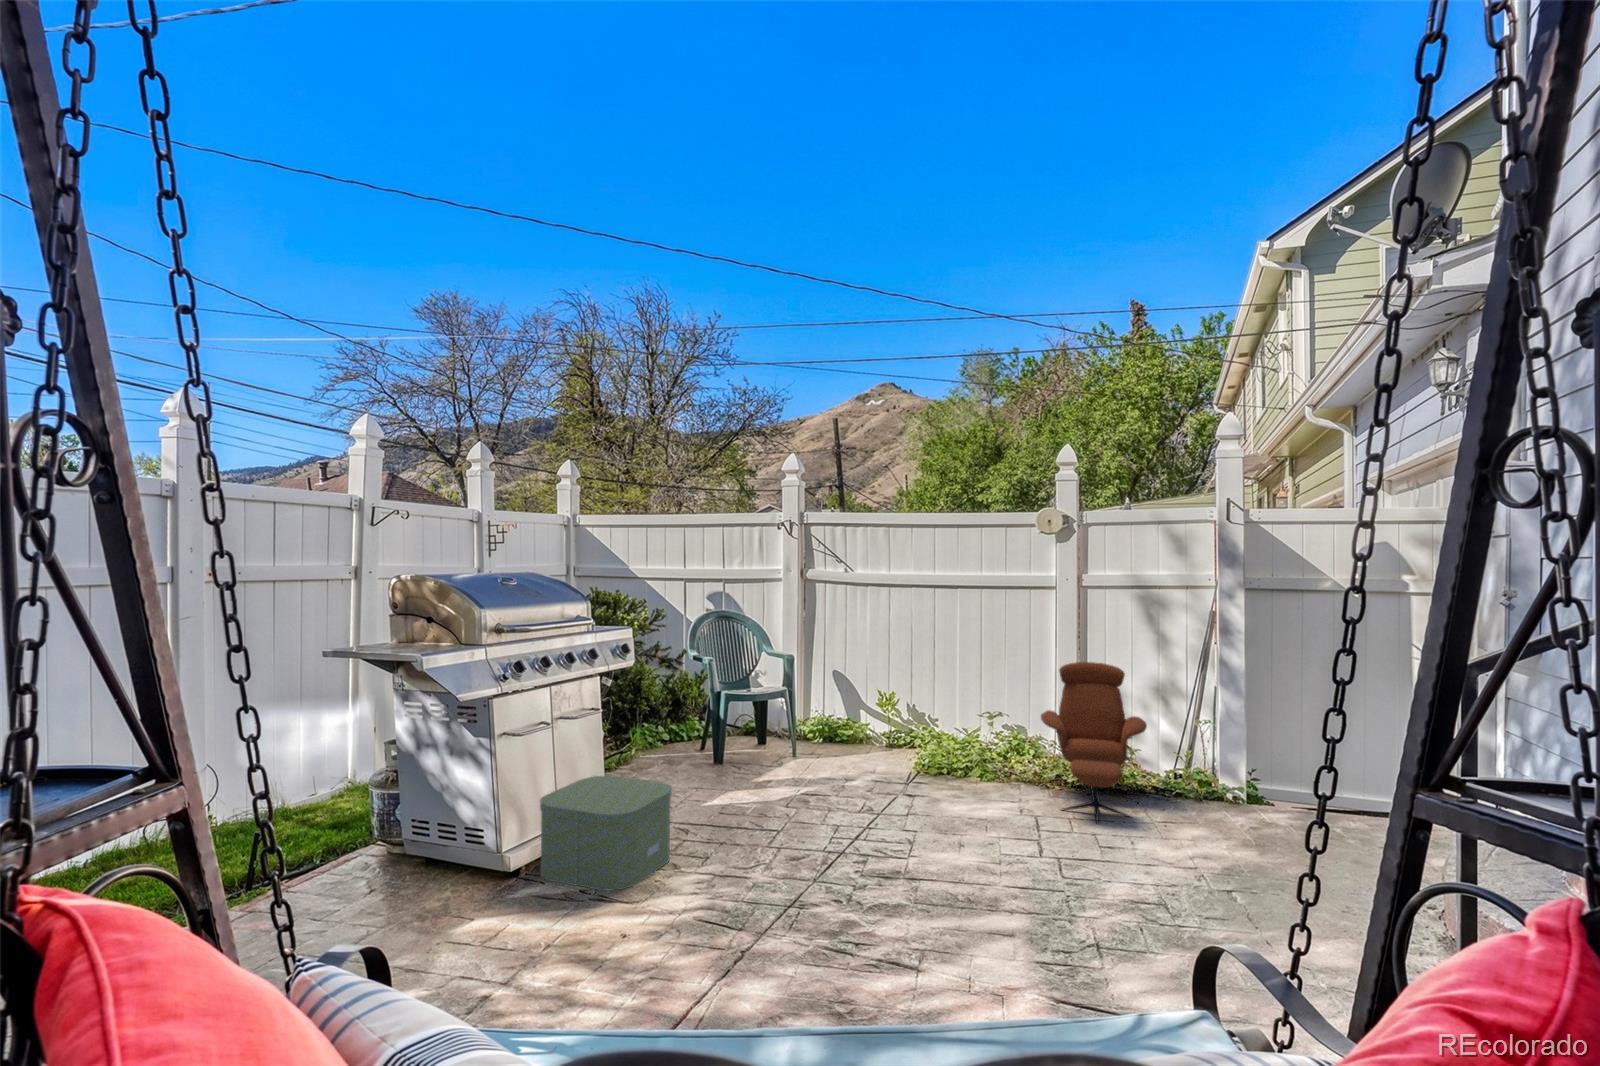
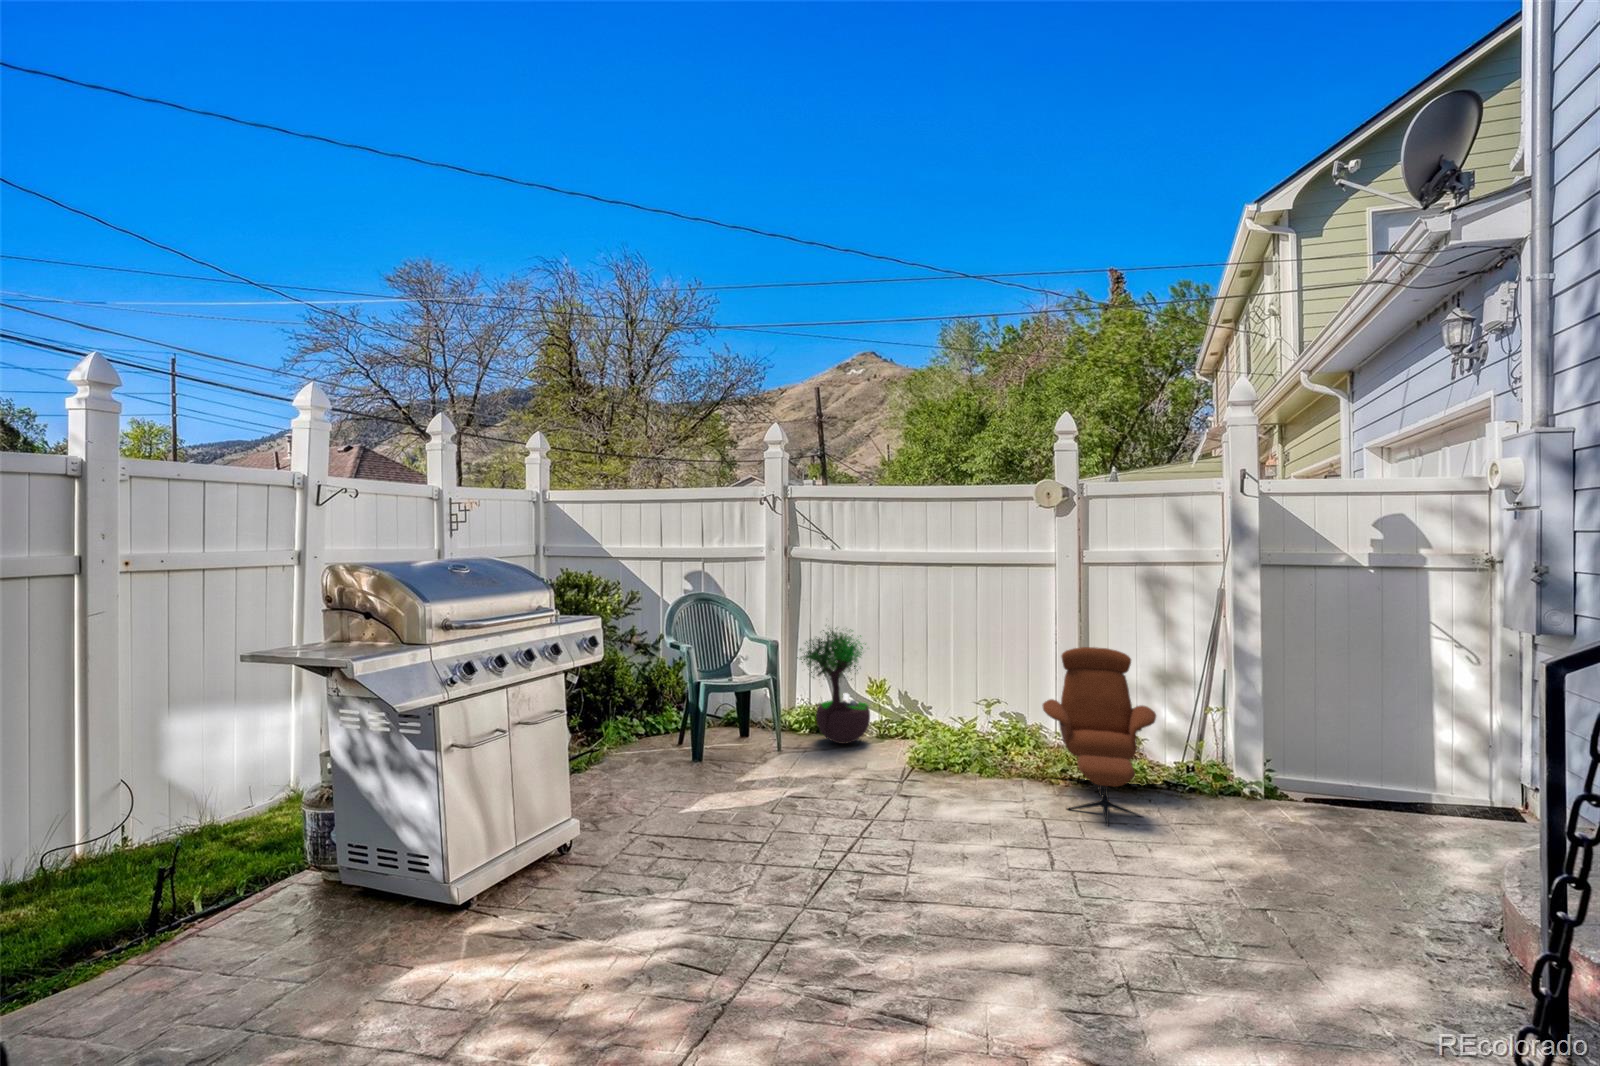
potted tree: none [810,634,880,753] -> present [797,628,870,744]
storage box: present [540,776,672,891] -> none [494,787,645,925]

